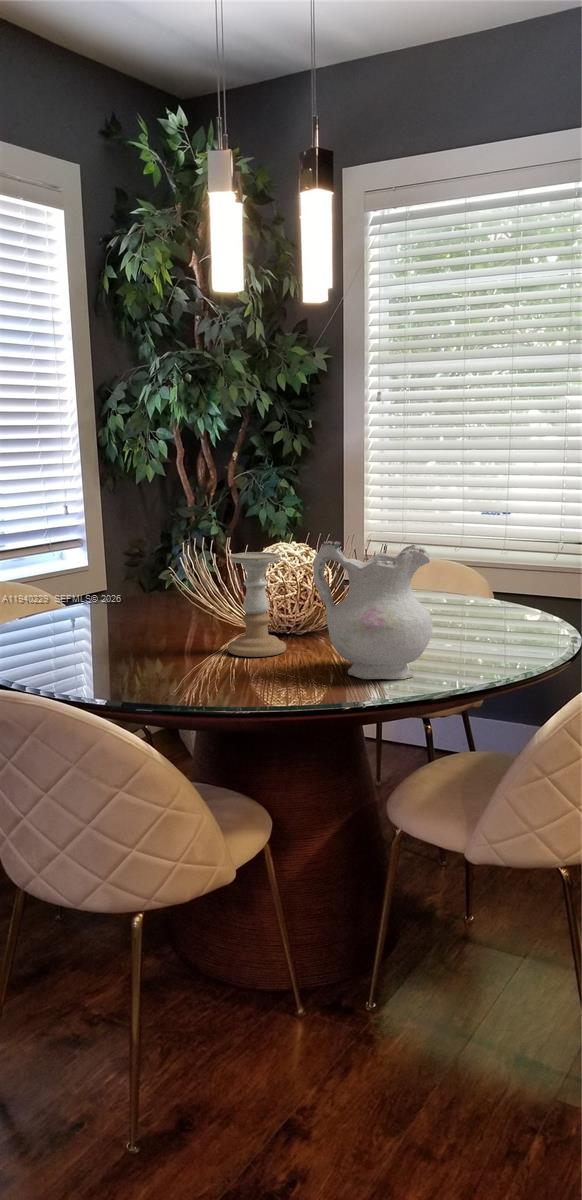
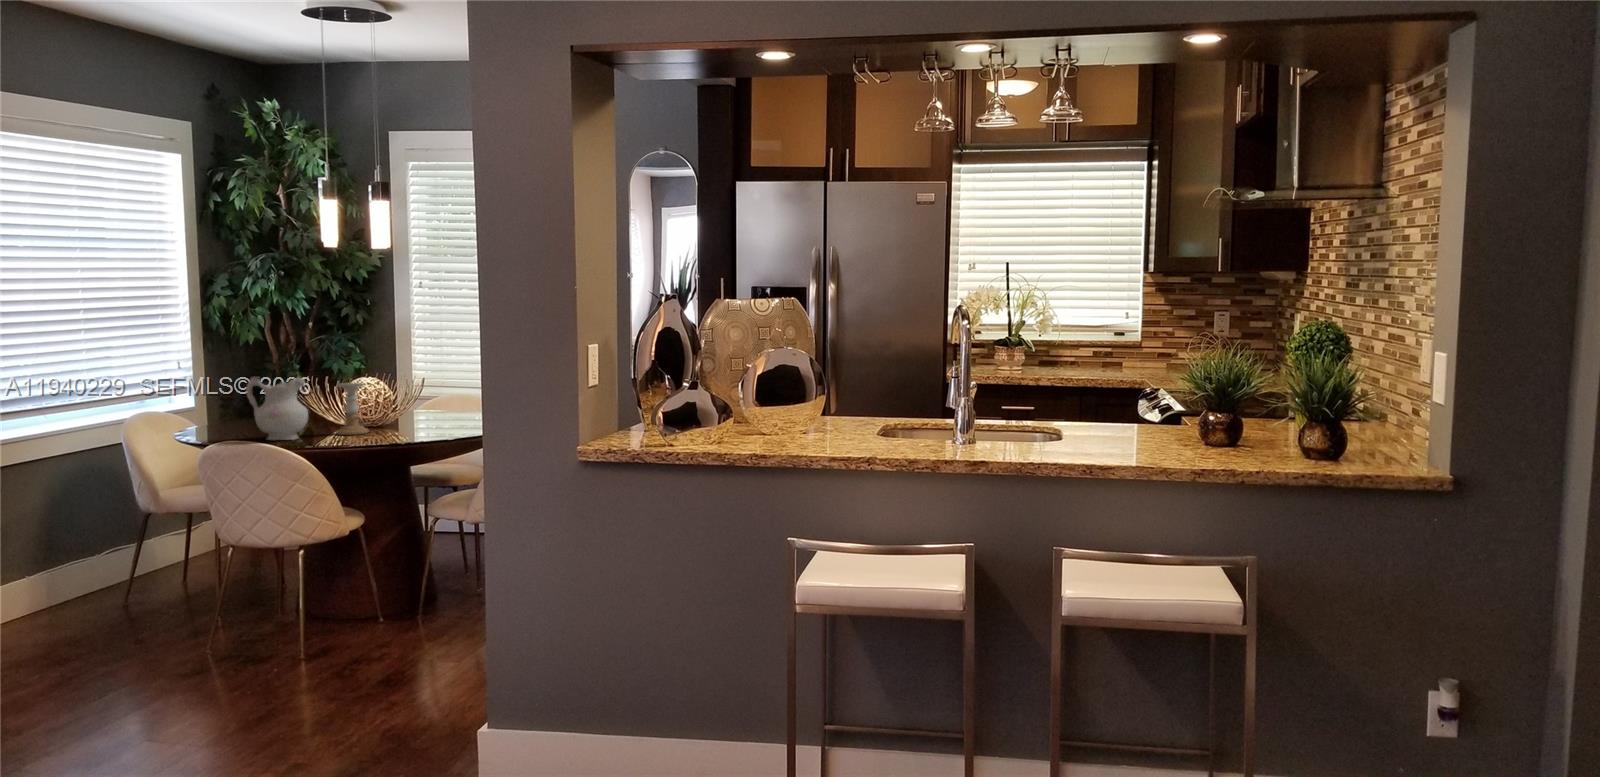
ceramic pitcher: present [313,541,433,679] -> present [246,377,308,440]

